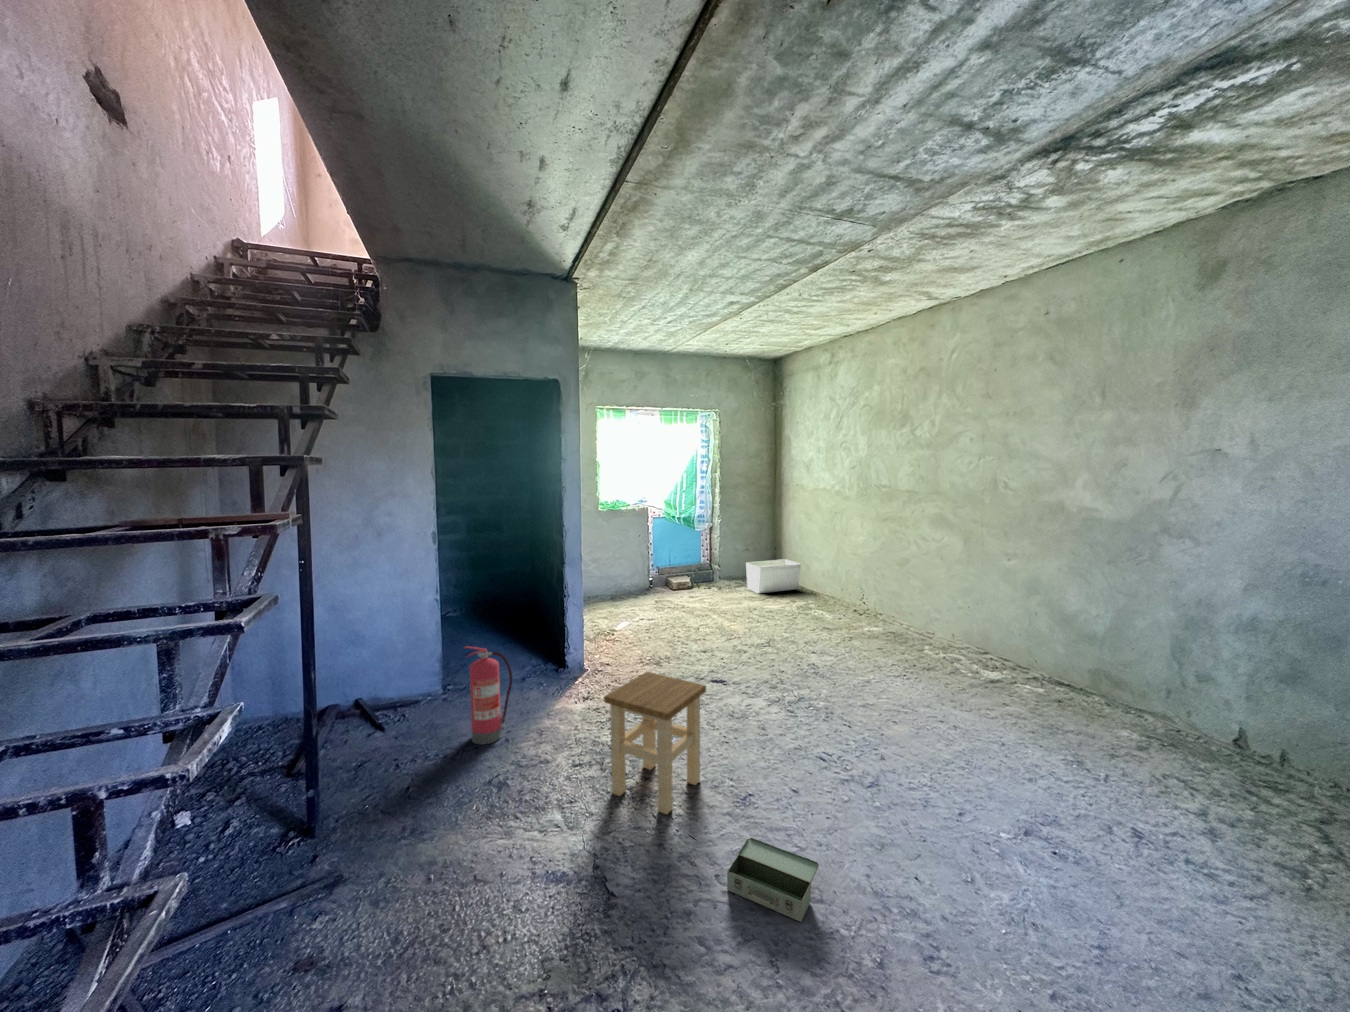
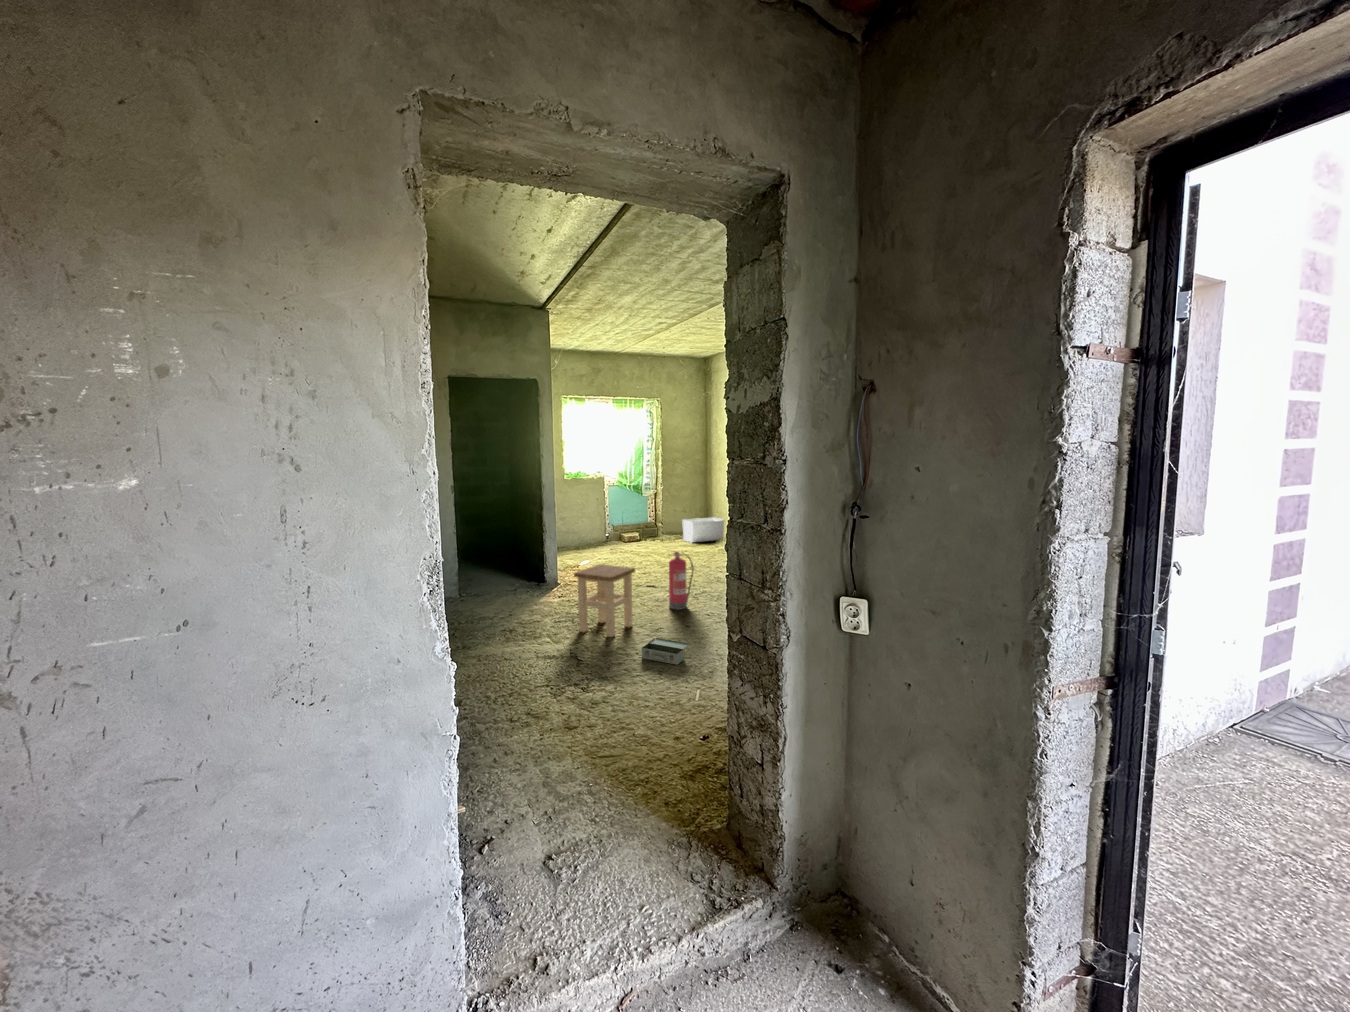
fire extinguisher: present [465,646,512,744] -> present [669,551,693,610]

